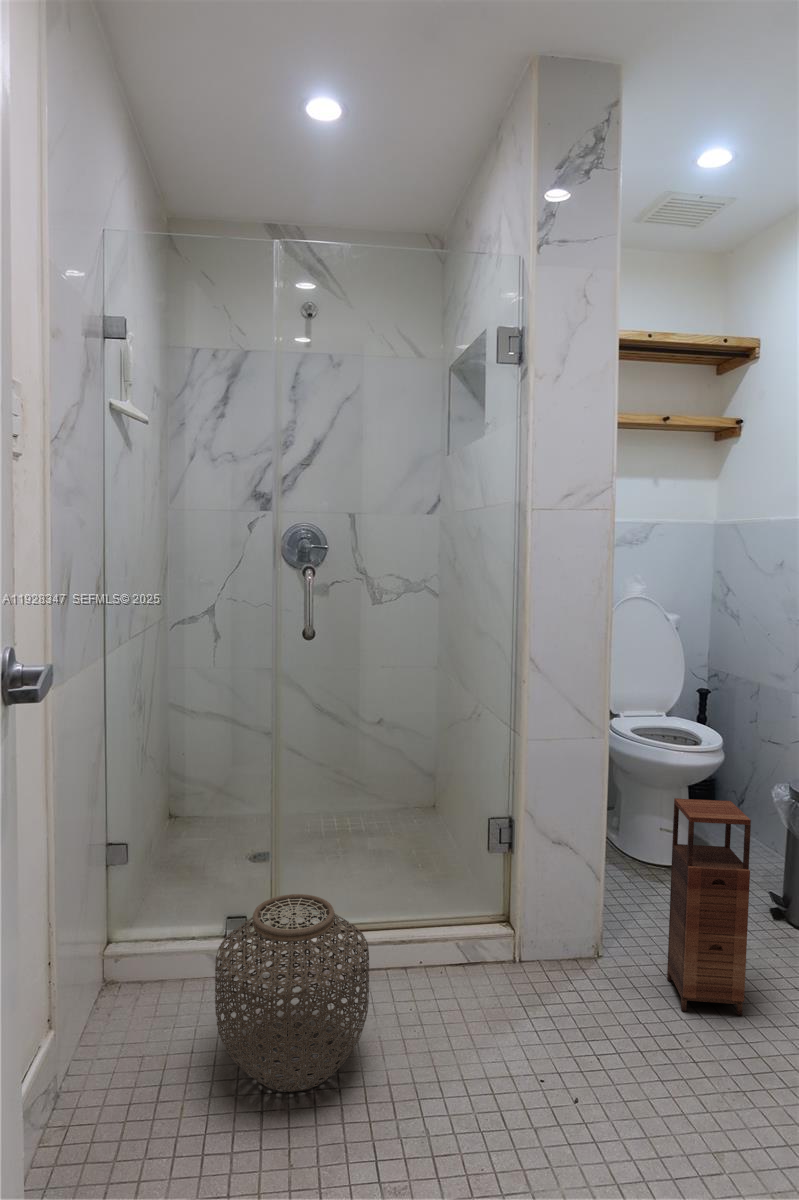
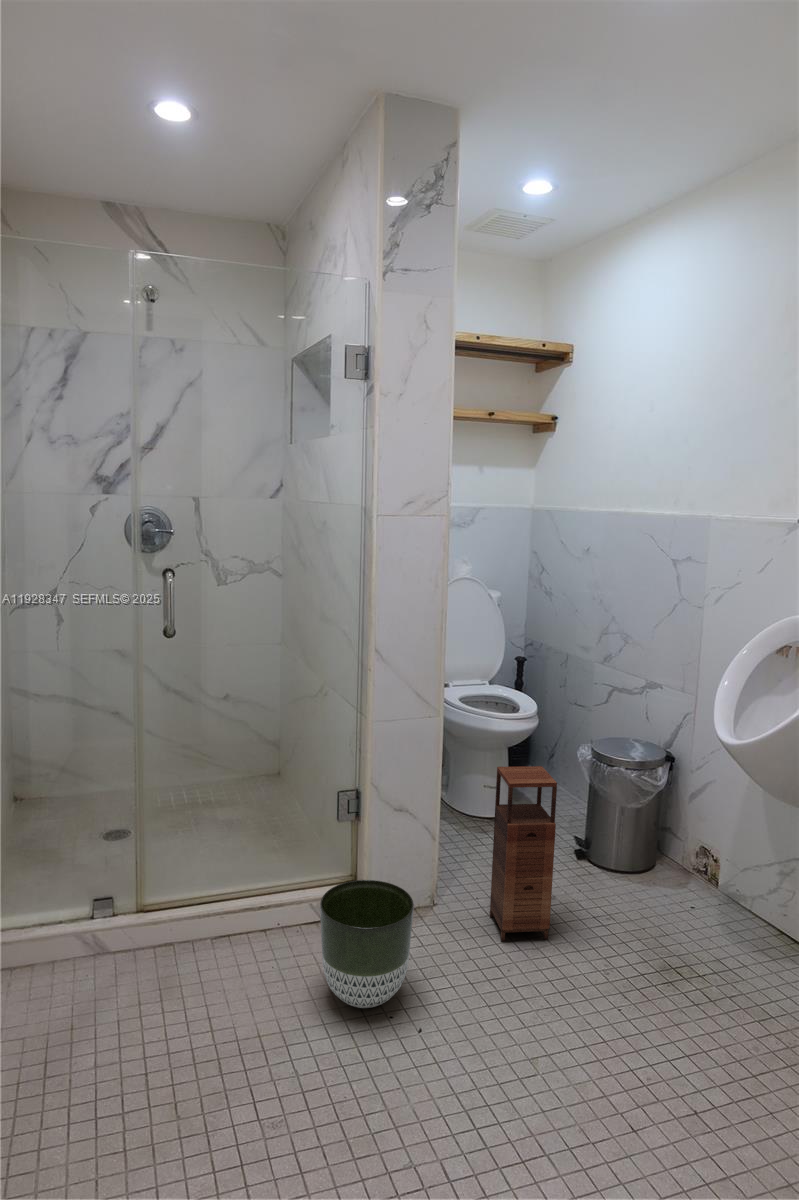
woven basket: present [215,894,369,1092] -> none [95,879,239,1054]
planter: none [461,917,571,1070] -> present [320,880,414,1008]

